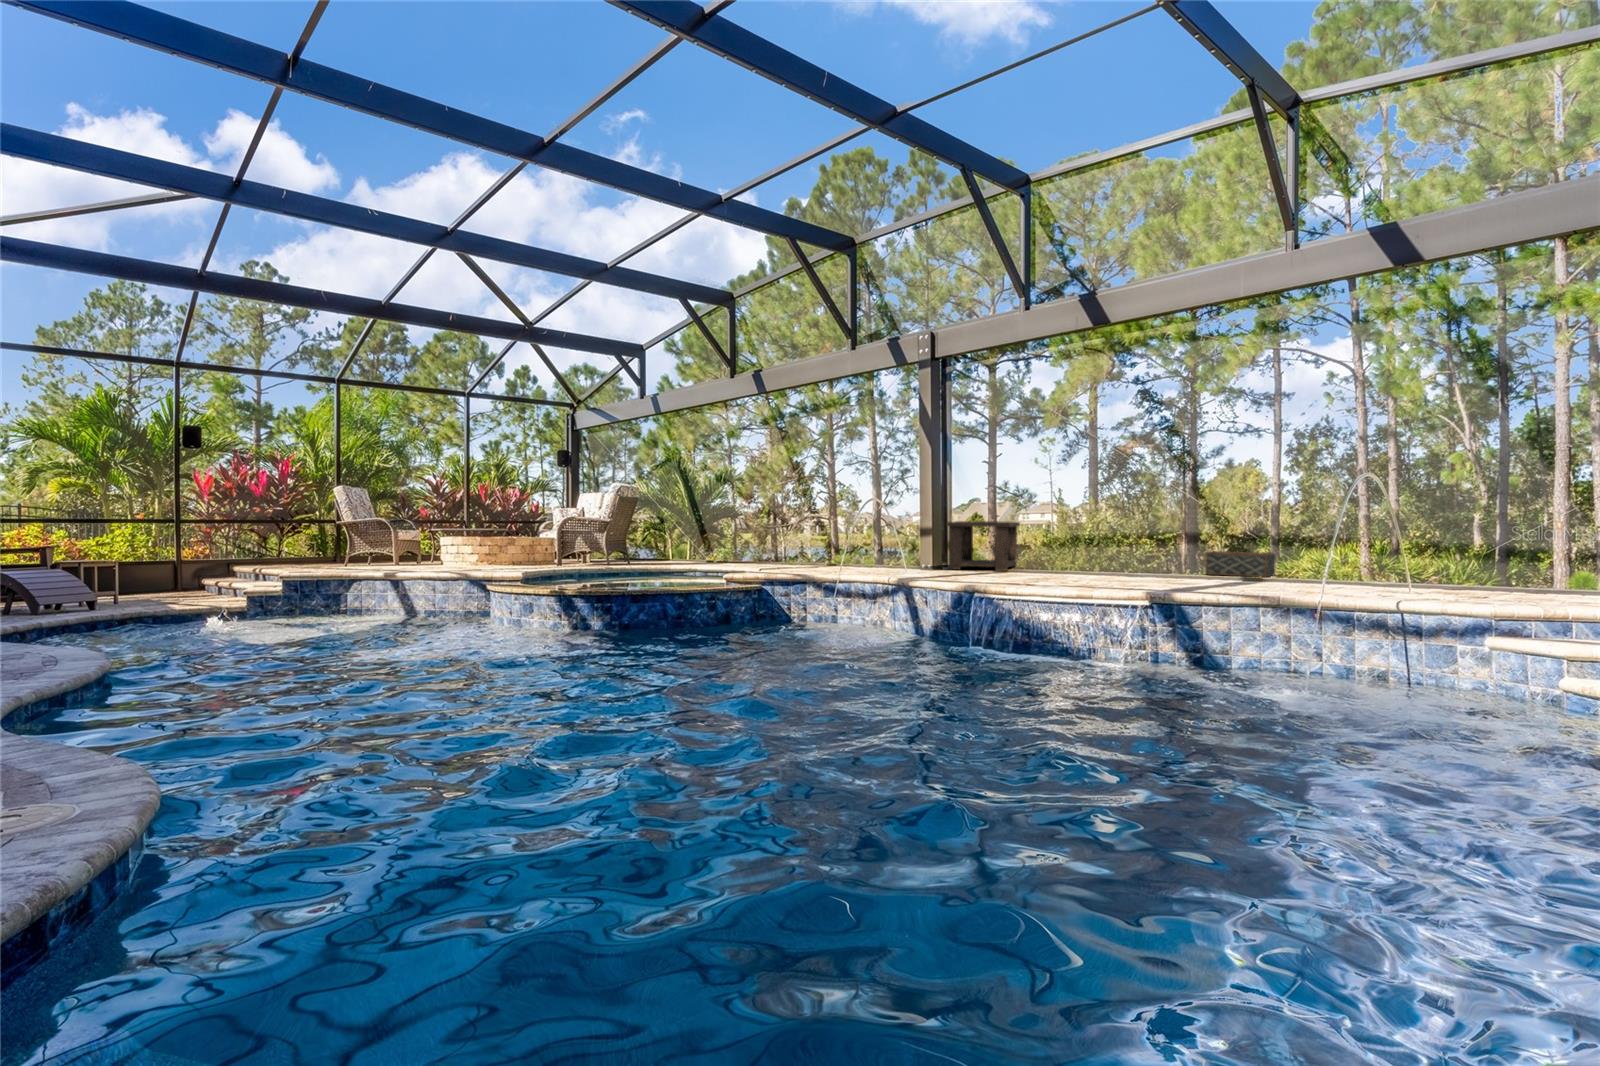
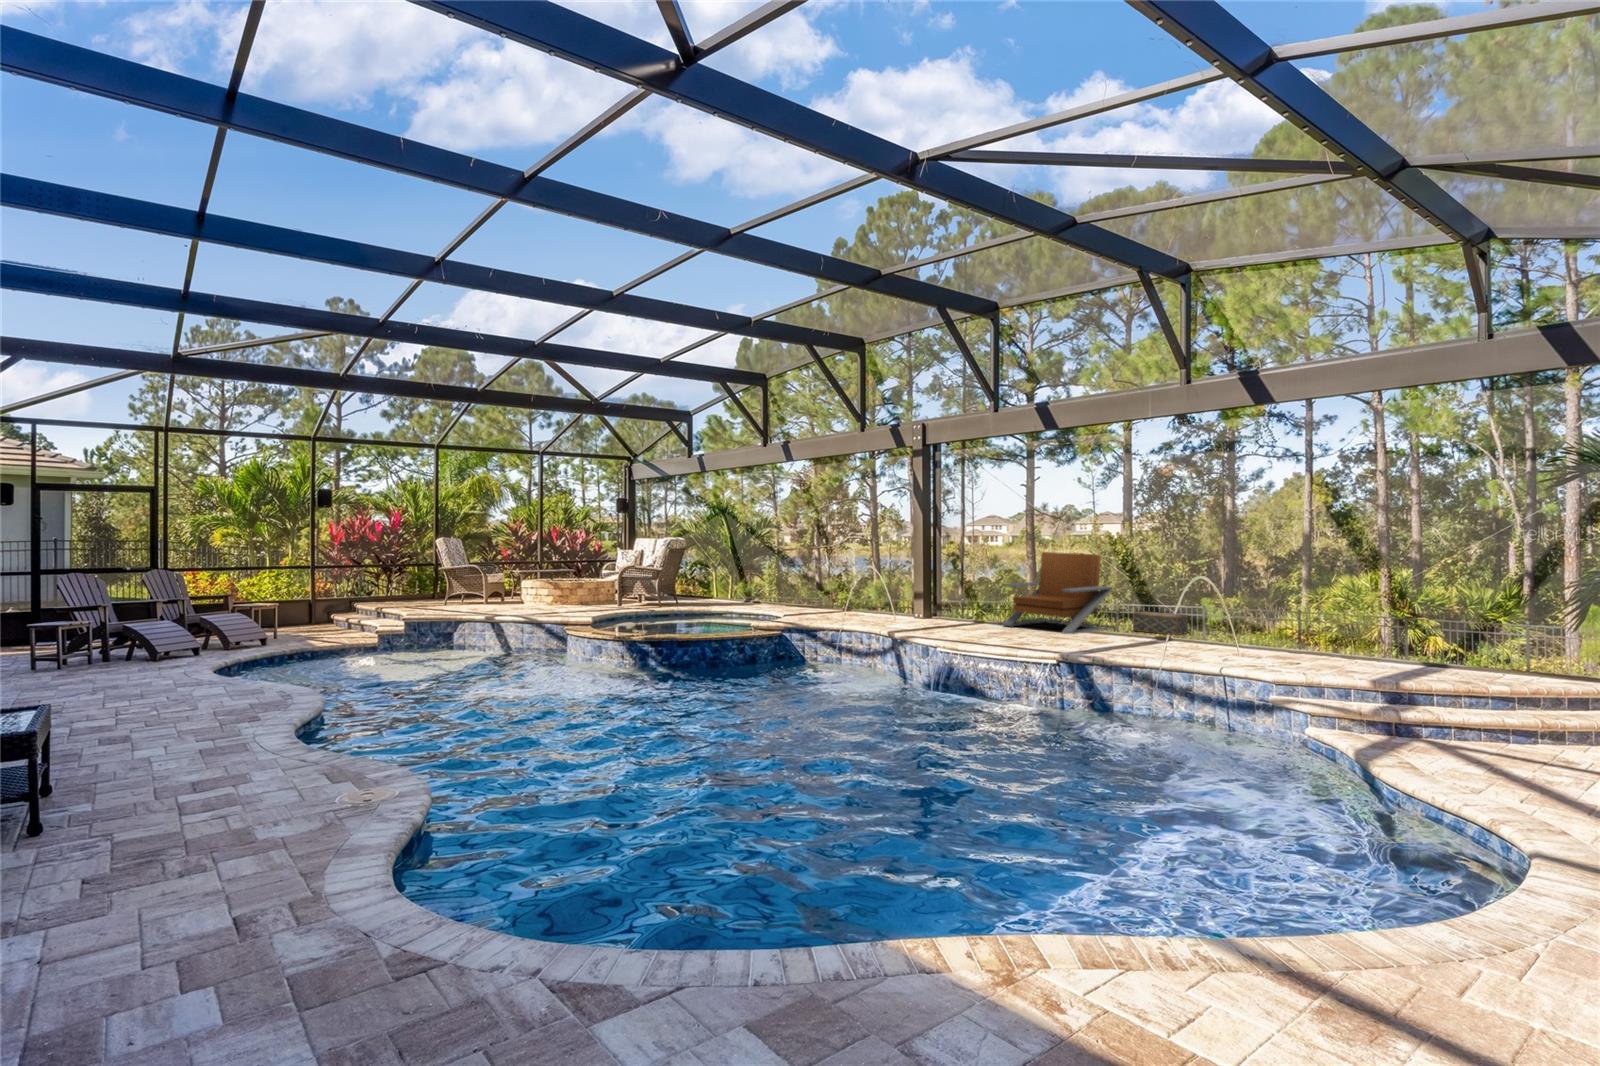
lounge chair: none [1039,481,1176,579] -> present [1003,552,1113,634]
side table: present [947,521,1020,571] -> none [934,577,997,621]

